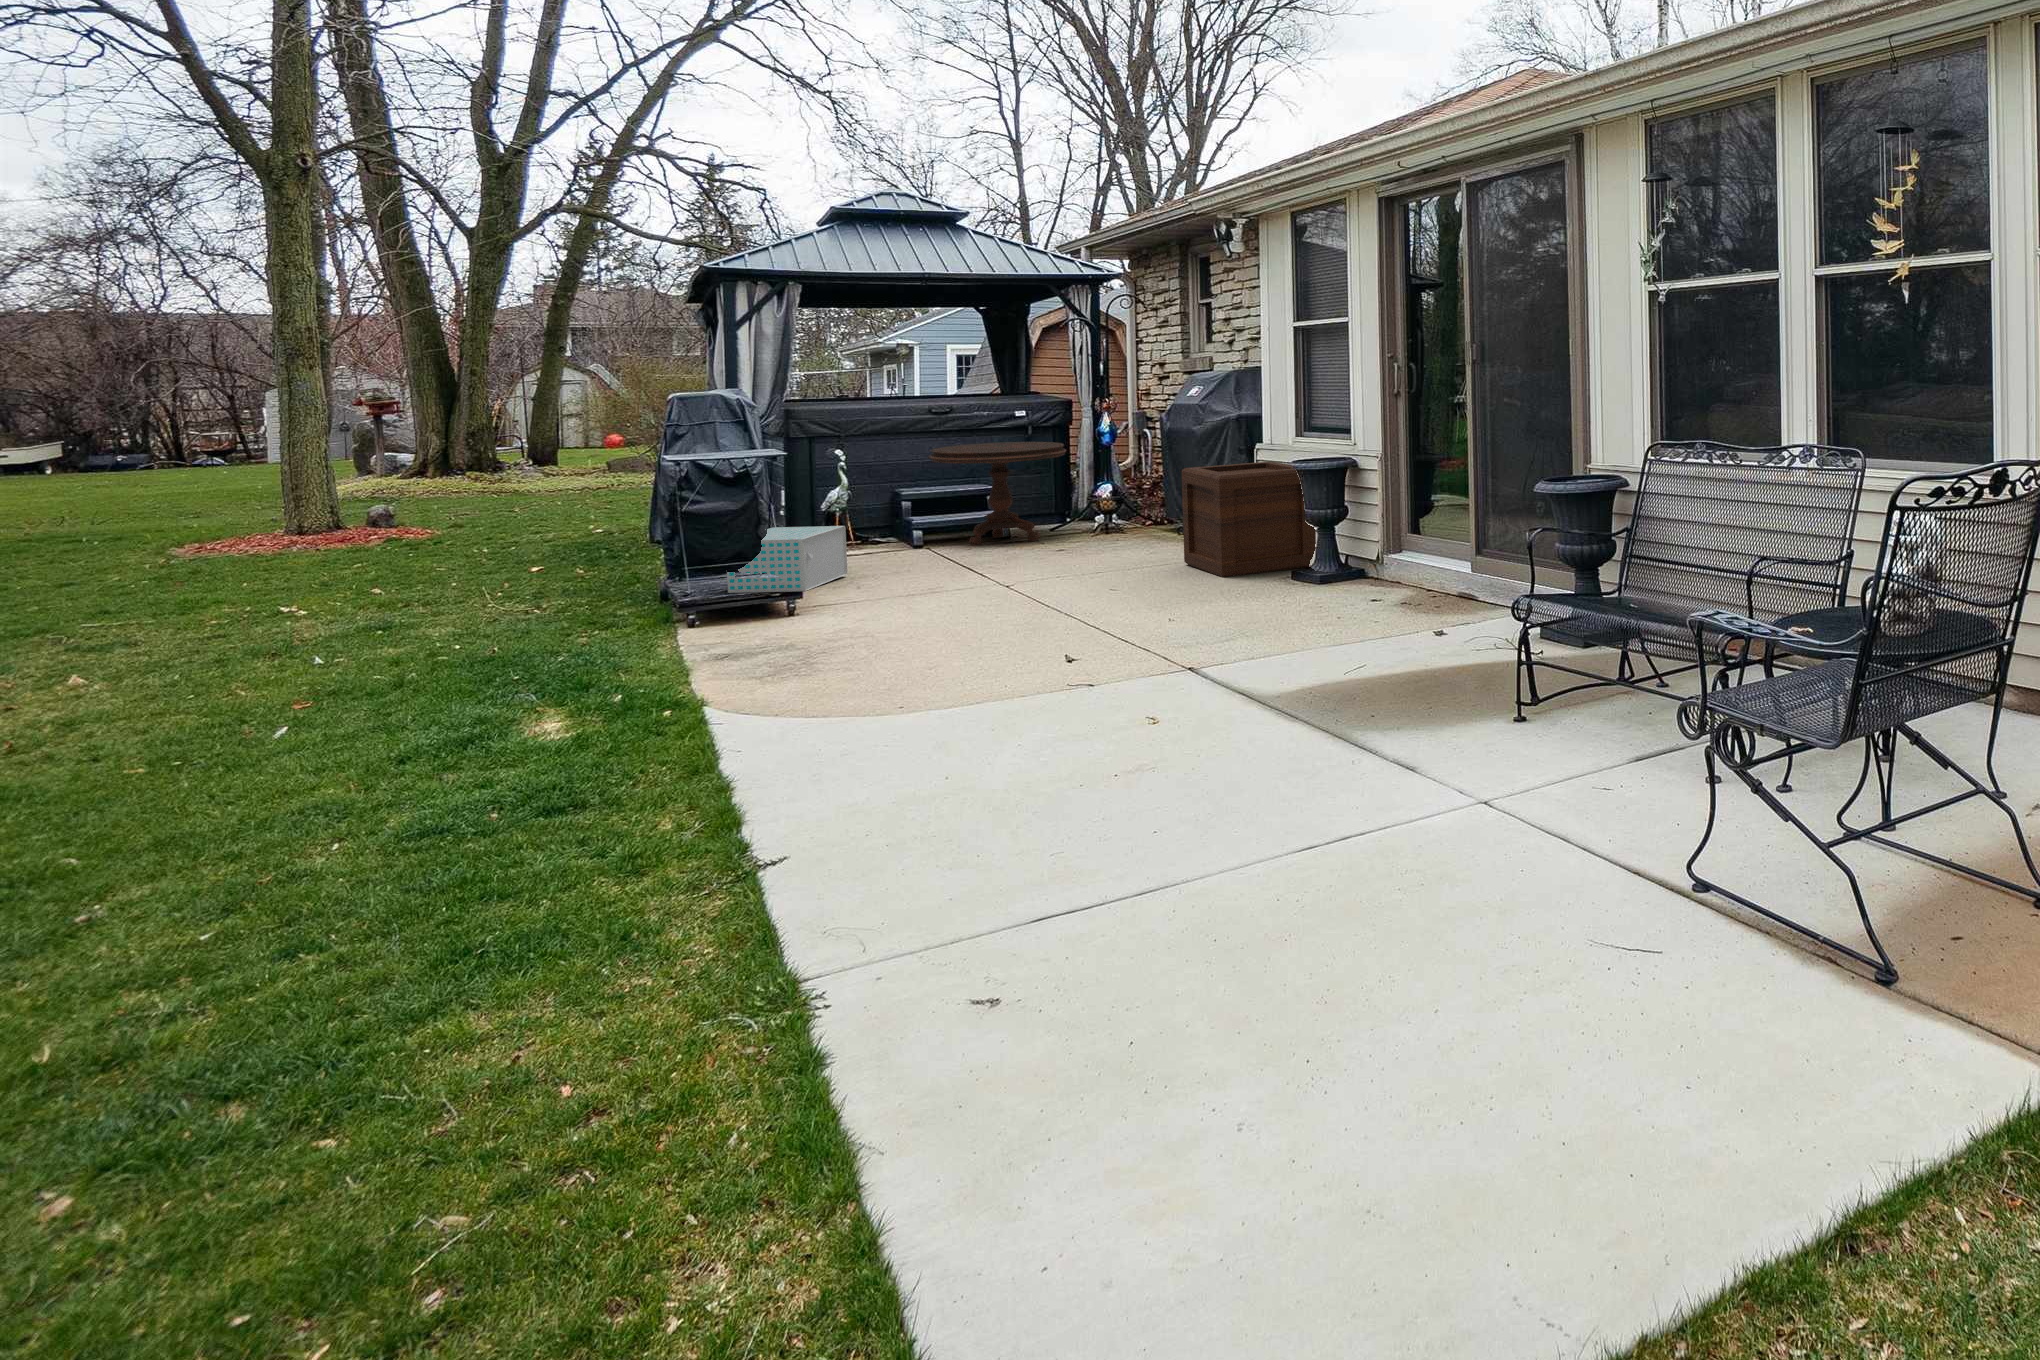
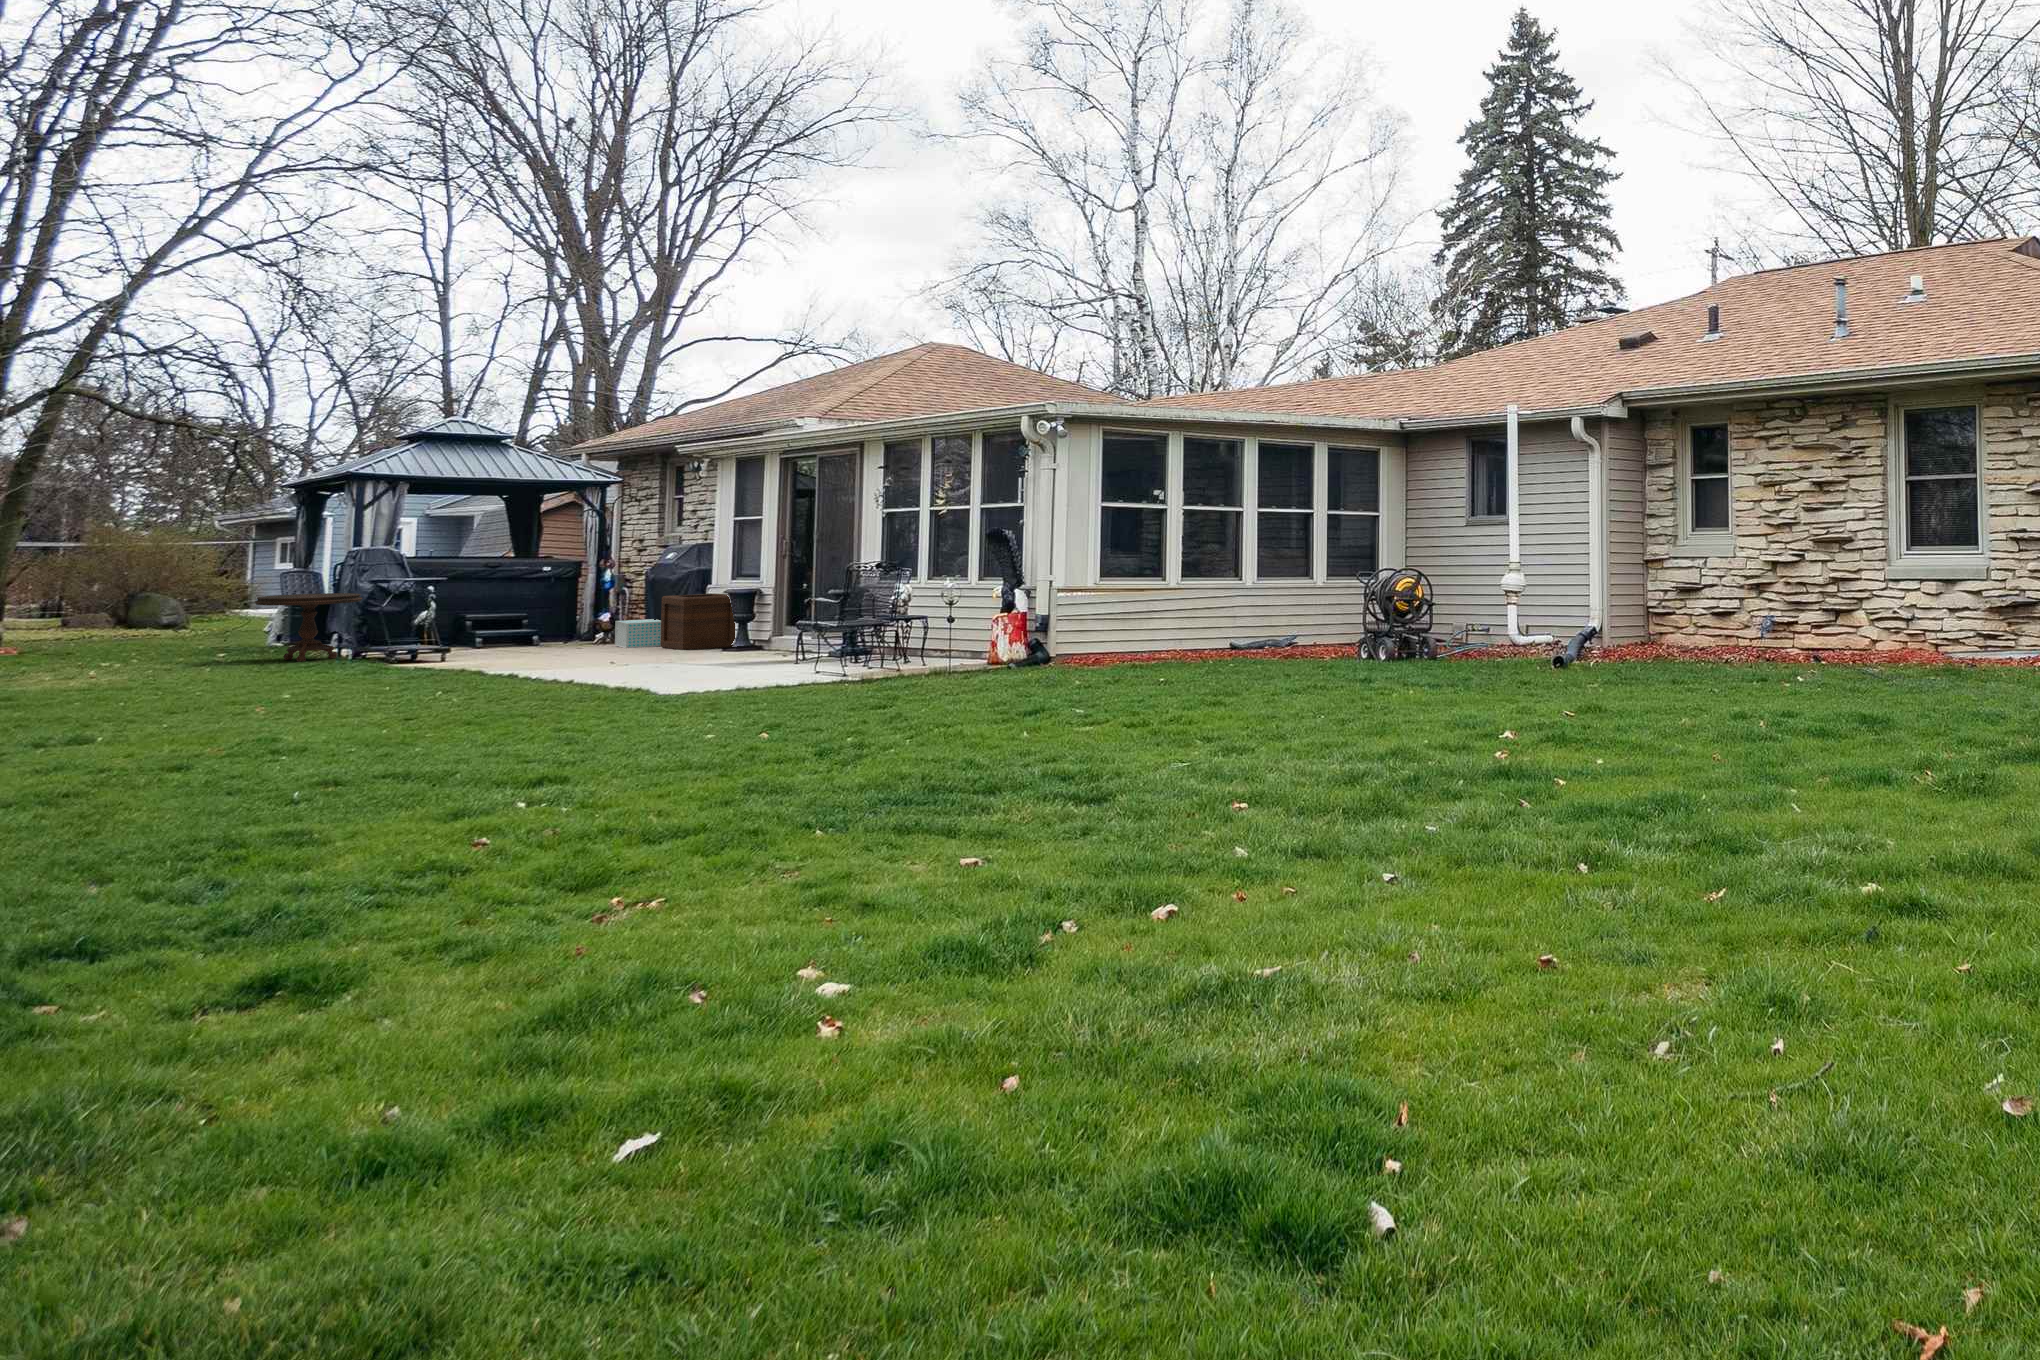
side table: present [929,442,1067,546] -> present [255,593,362,662]
storage box: present [727,526,847,593] -> present [615,619,661,648]

